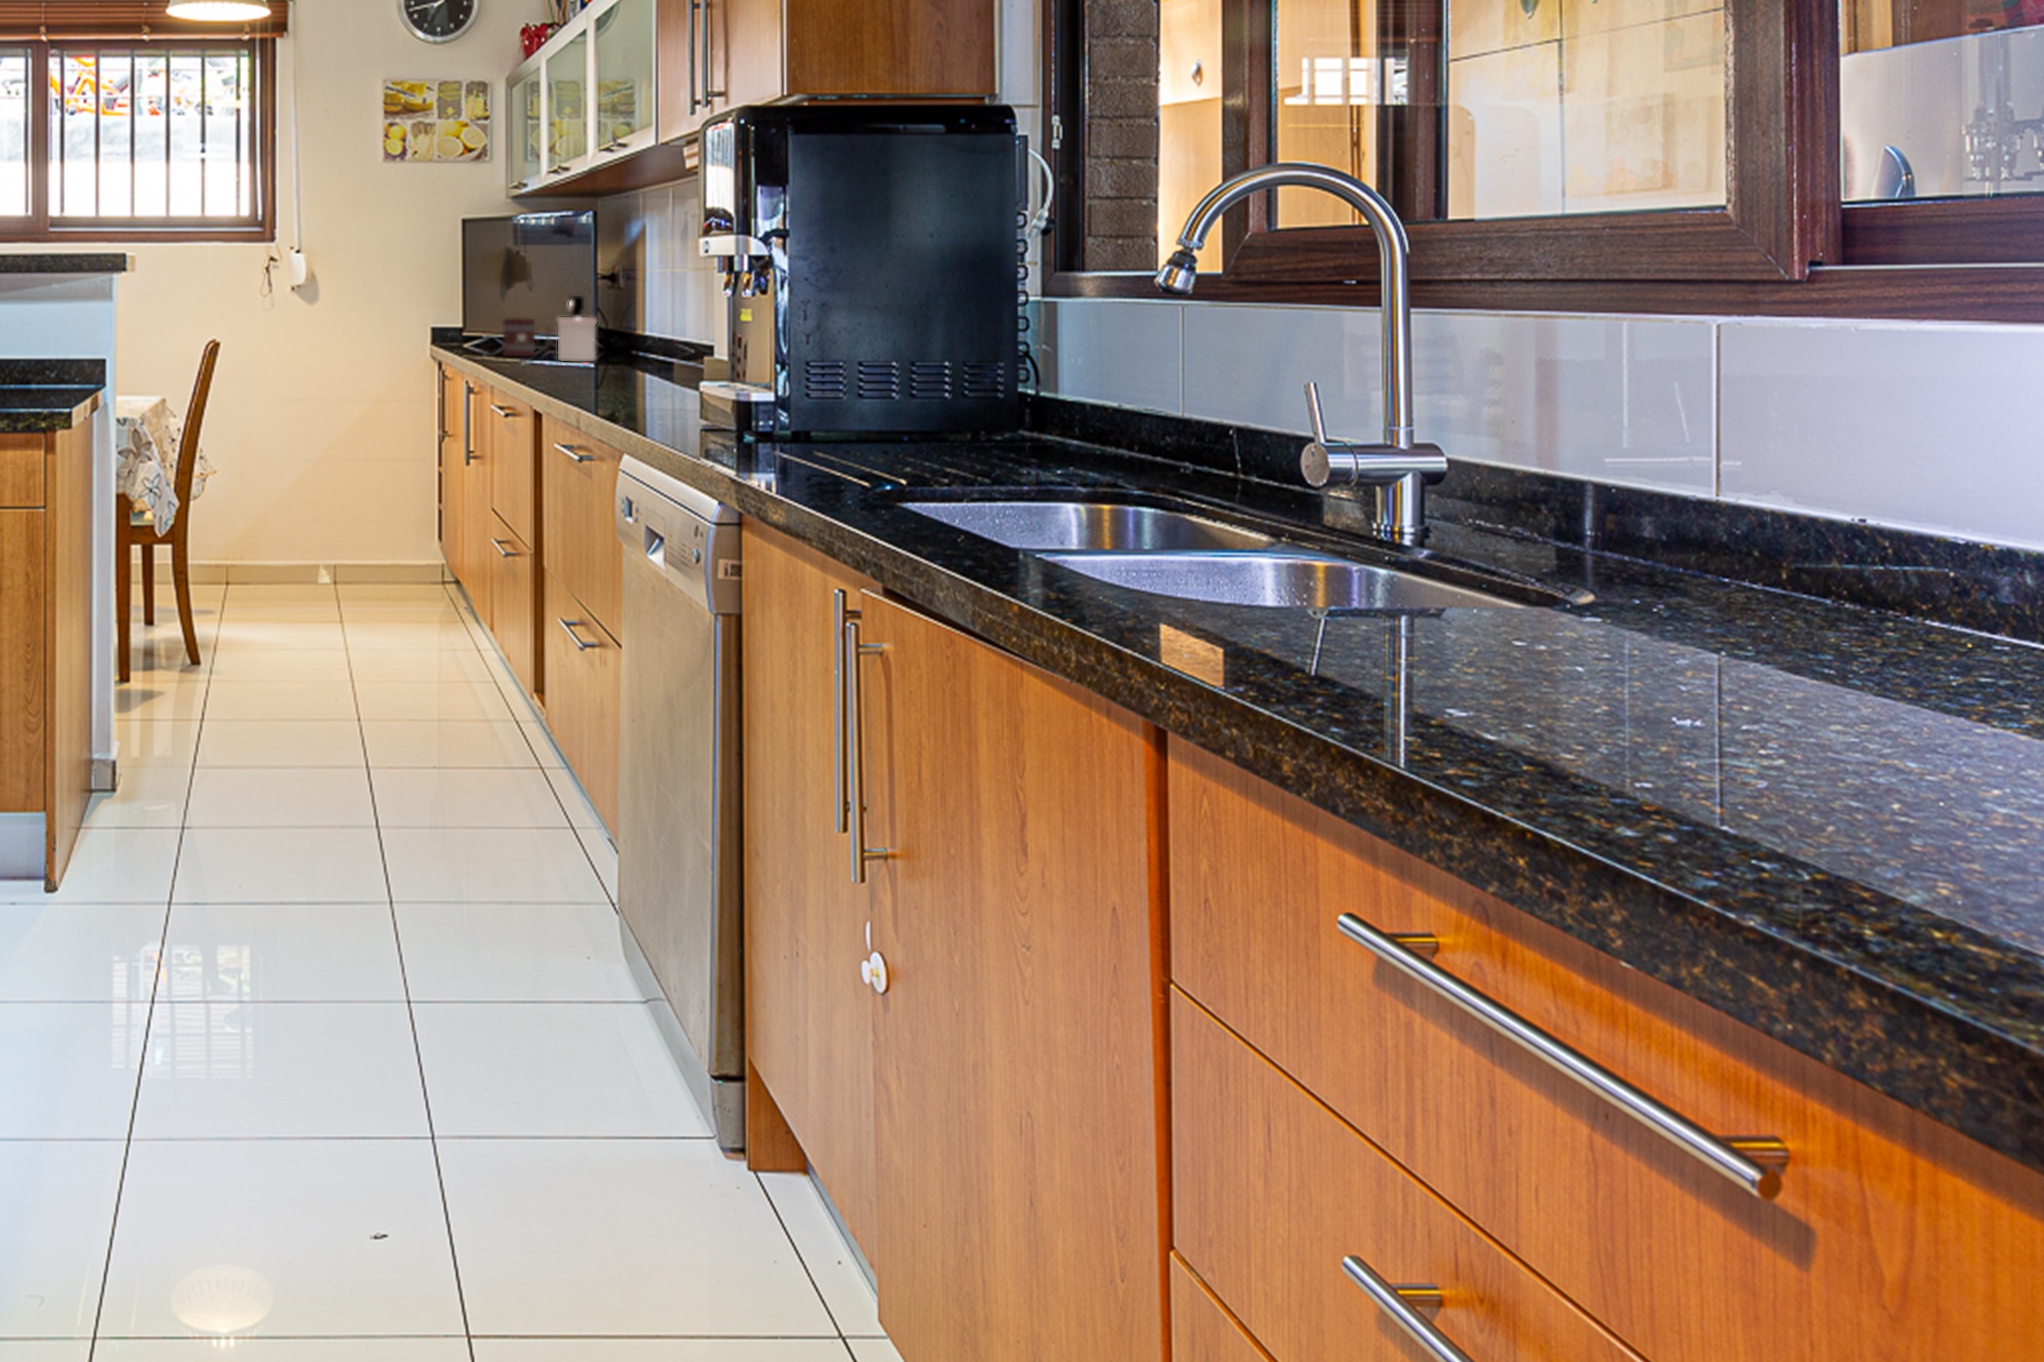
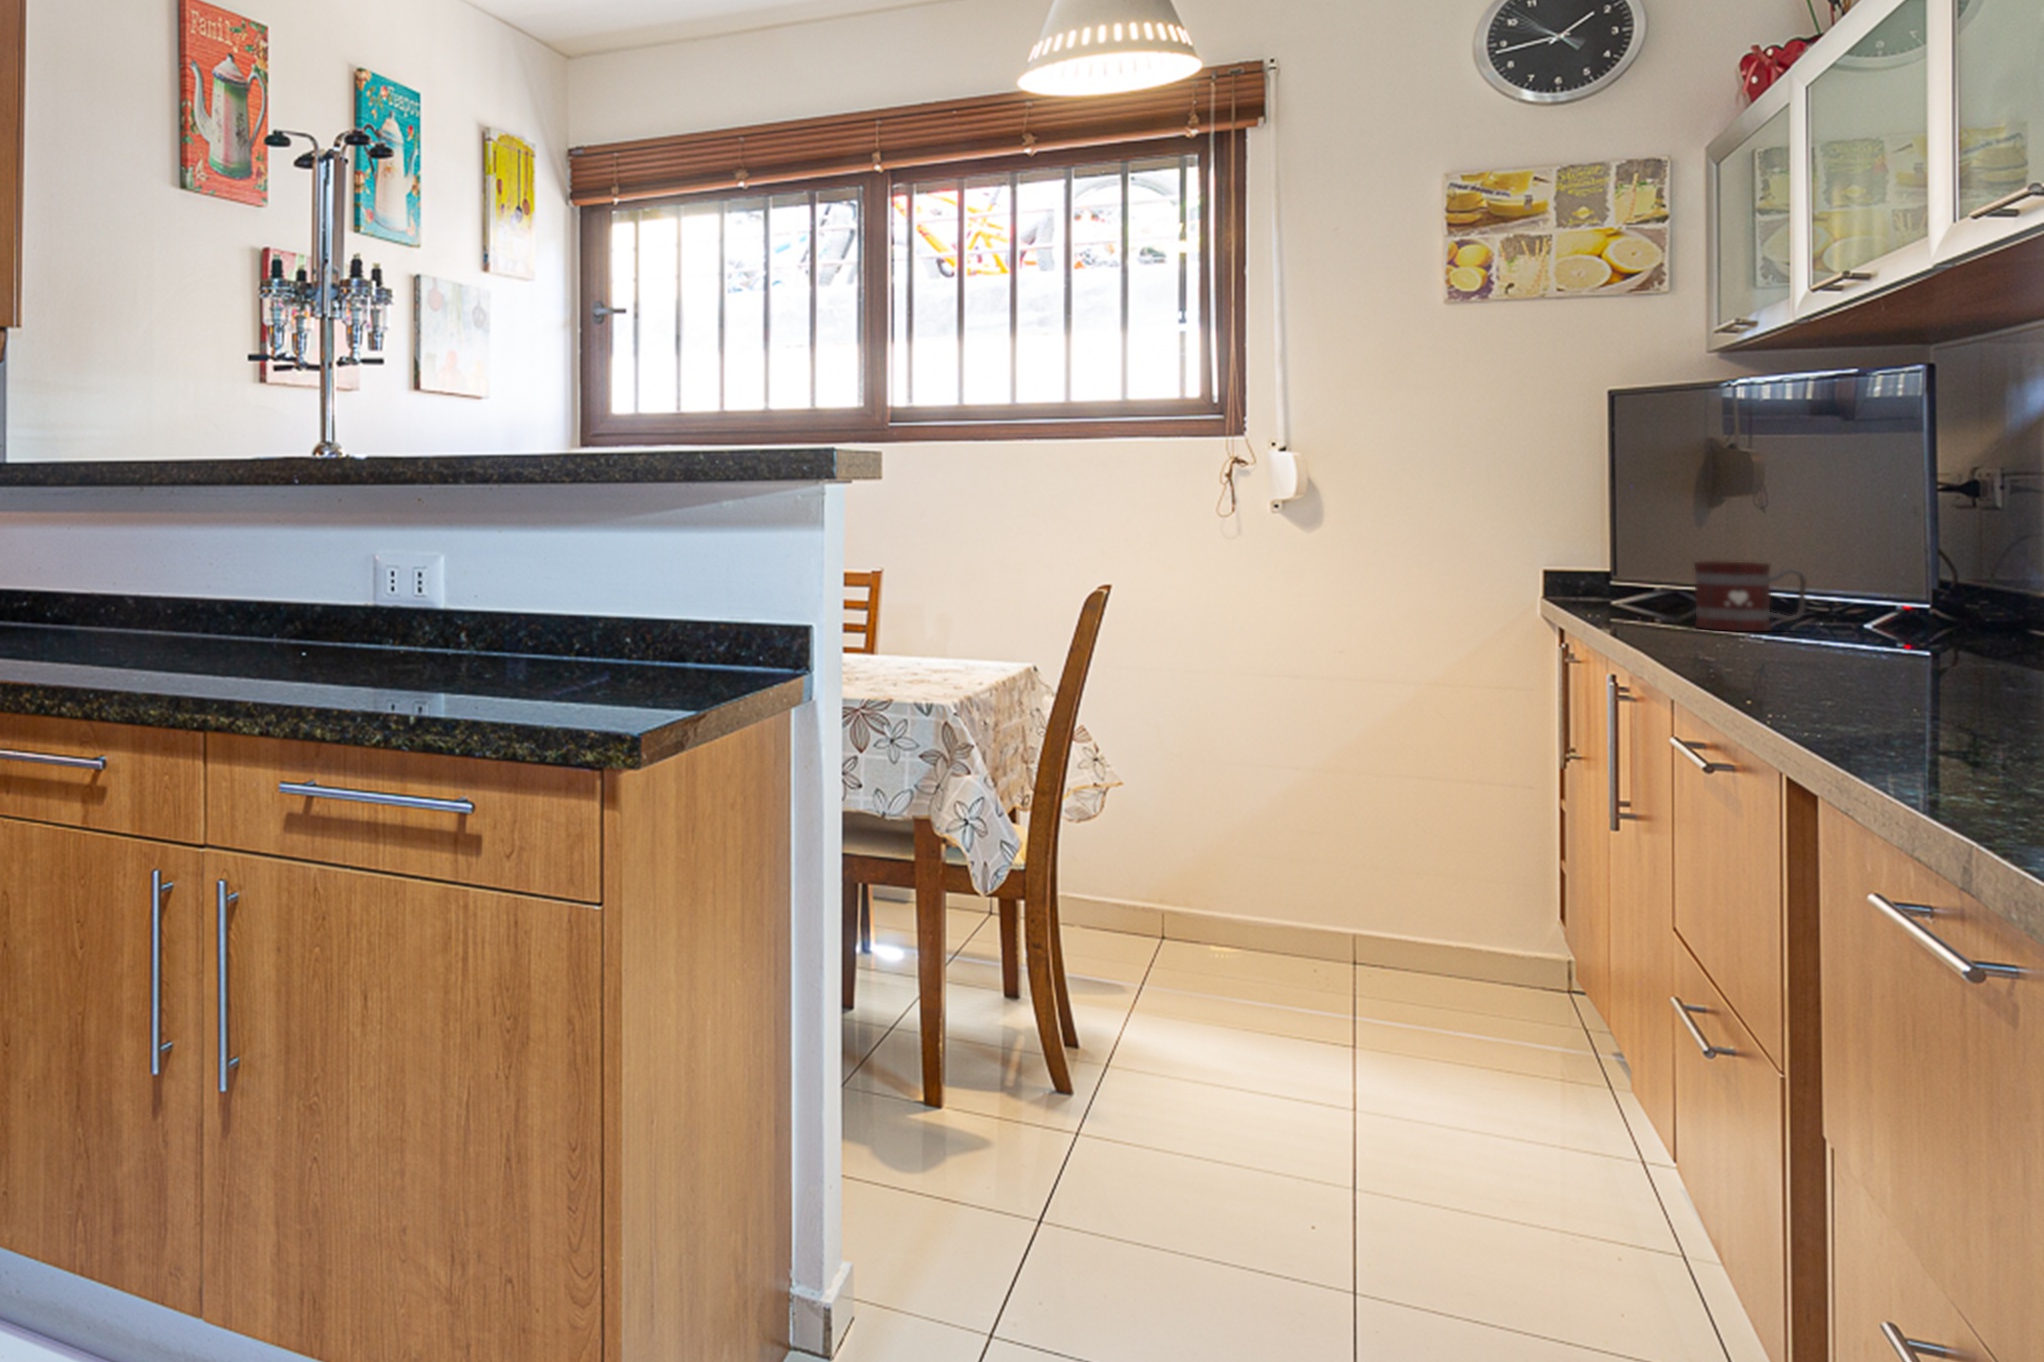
soap dispenser: present [557,296,597,361] -> none [1823,523,1928,650]

